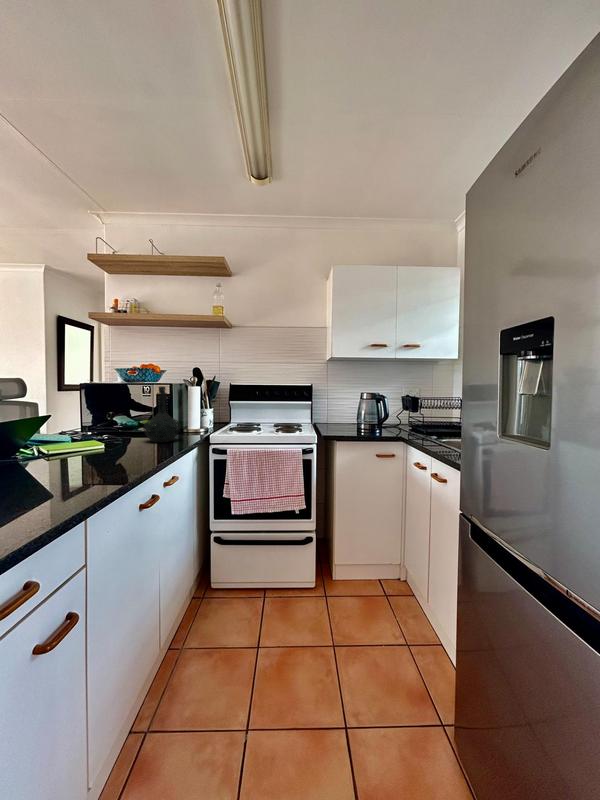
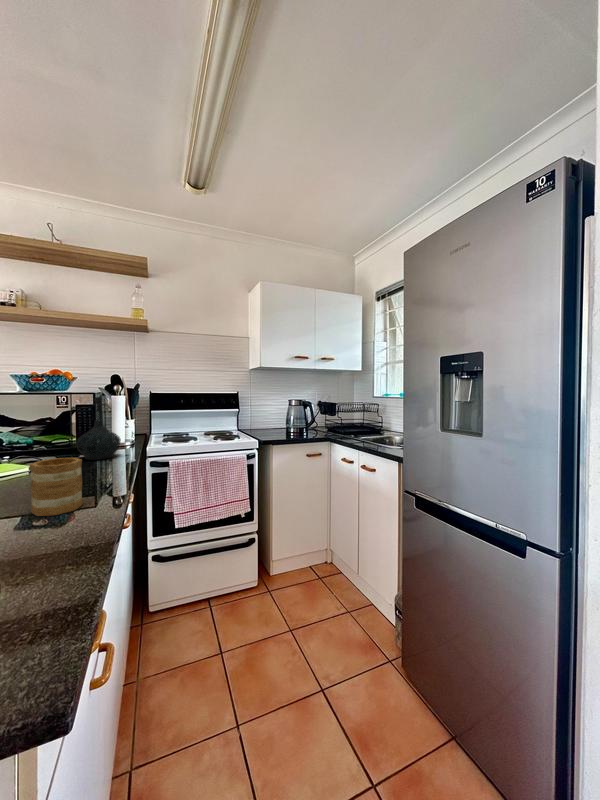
mug: none [38,438,84,489] -> present [30,458,83,516]

